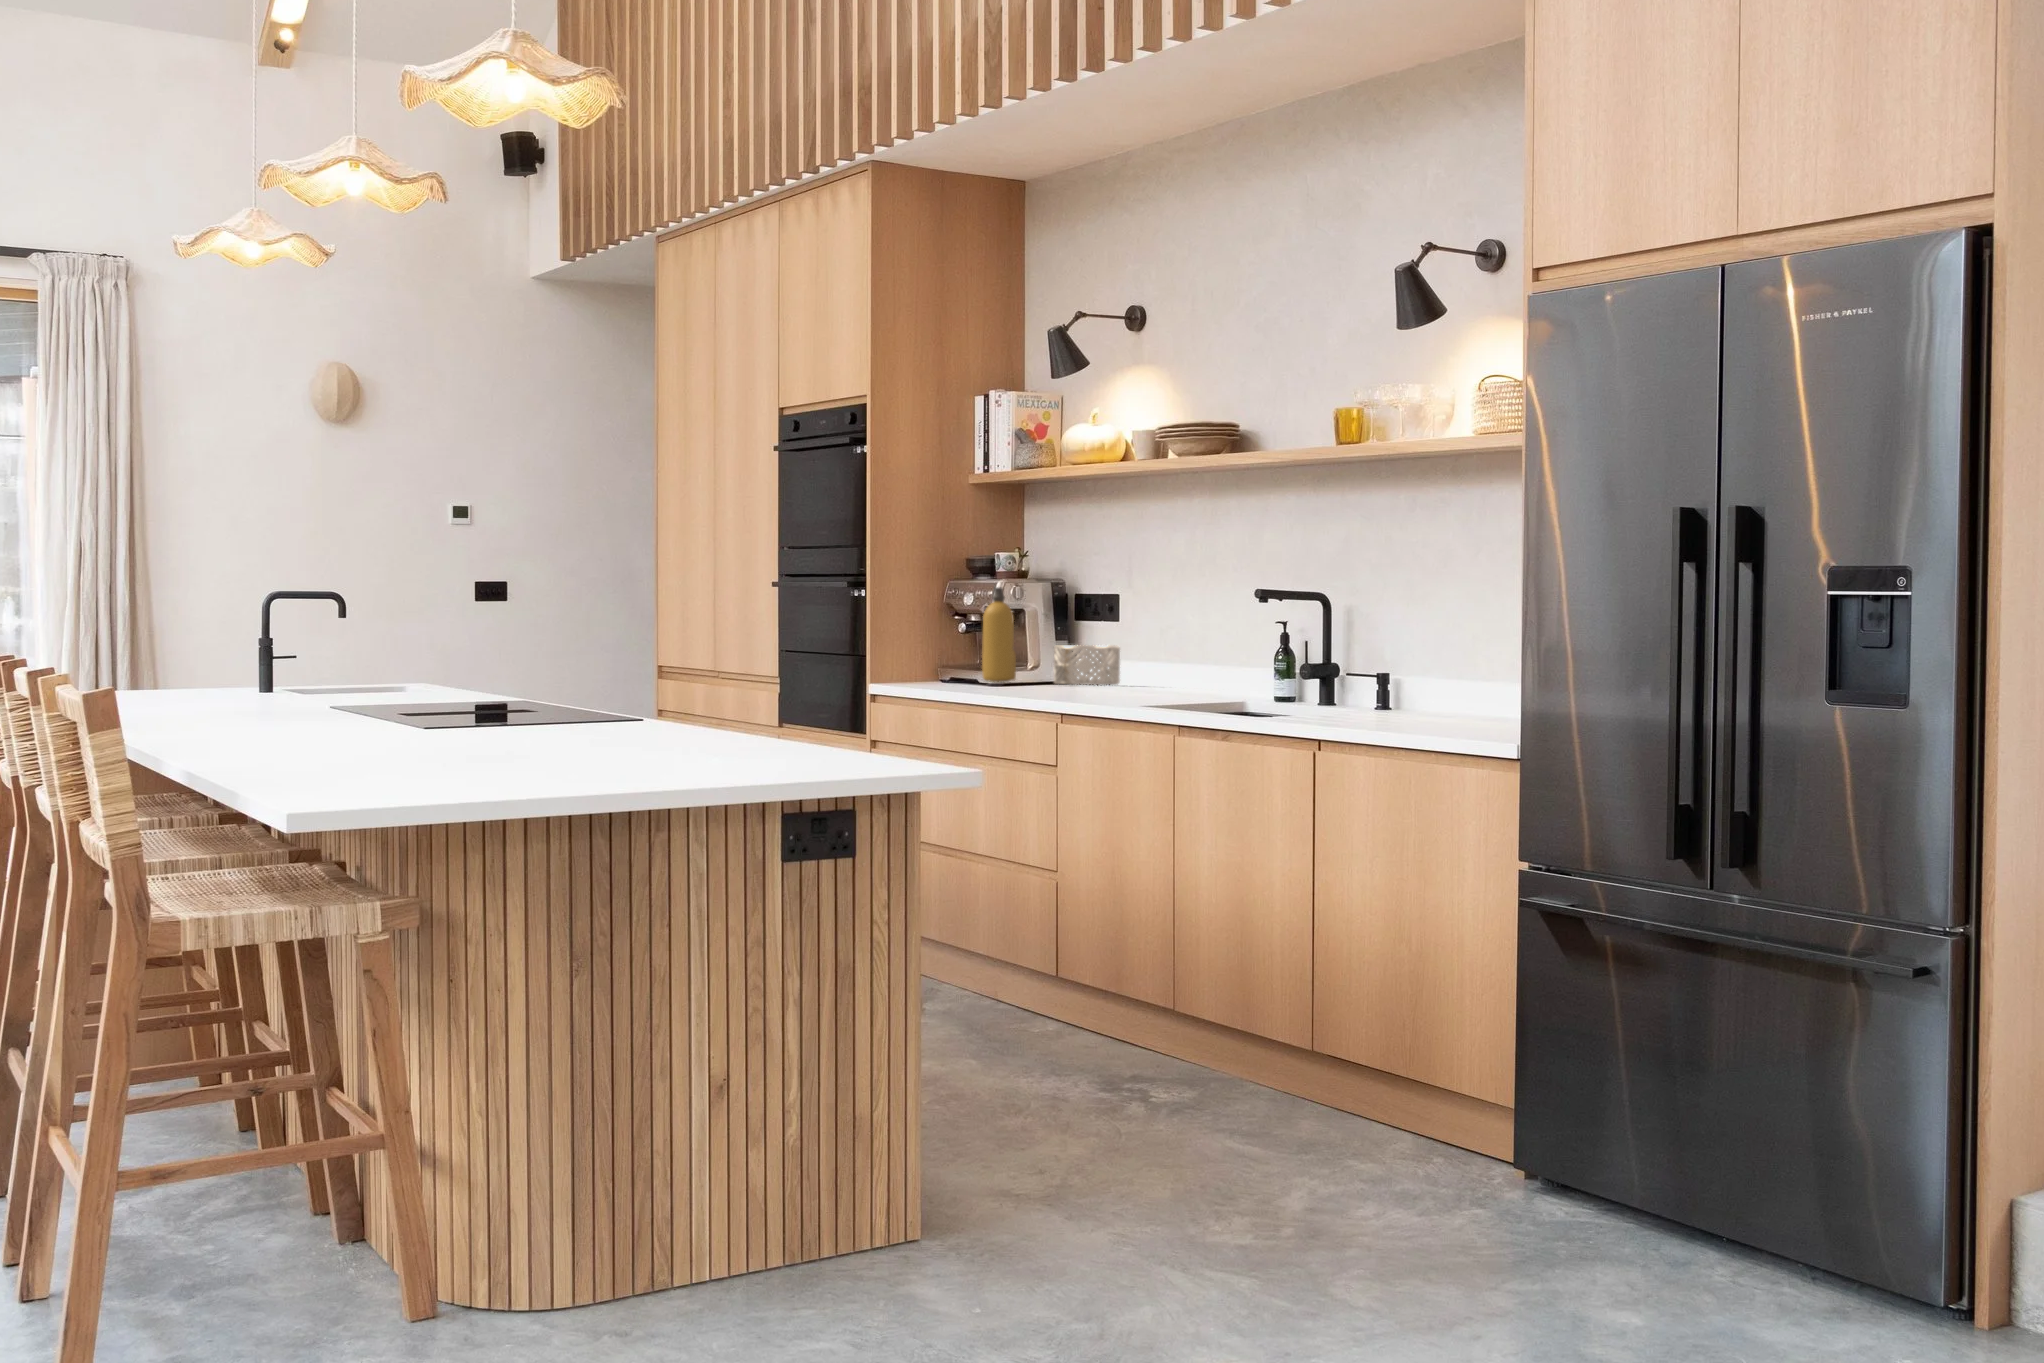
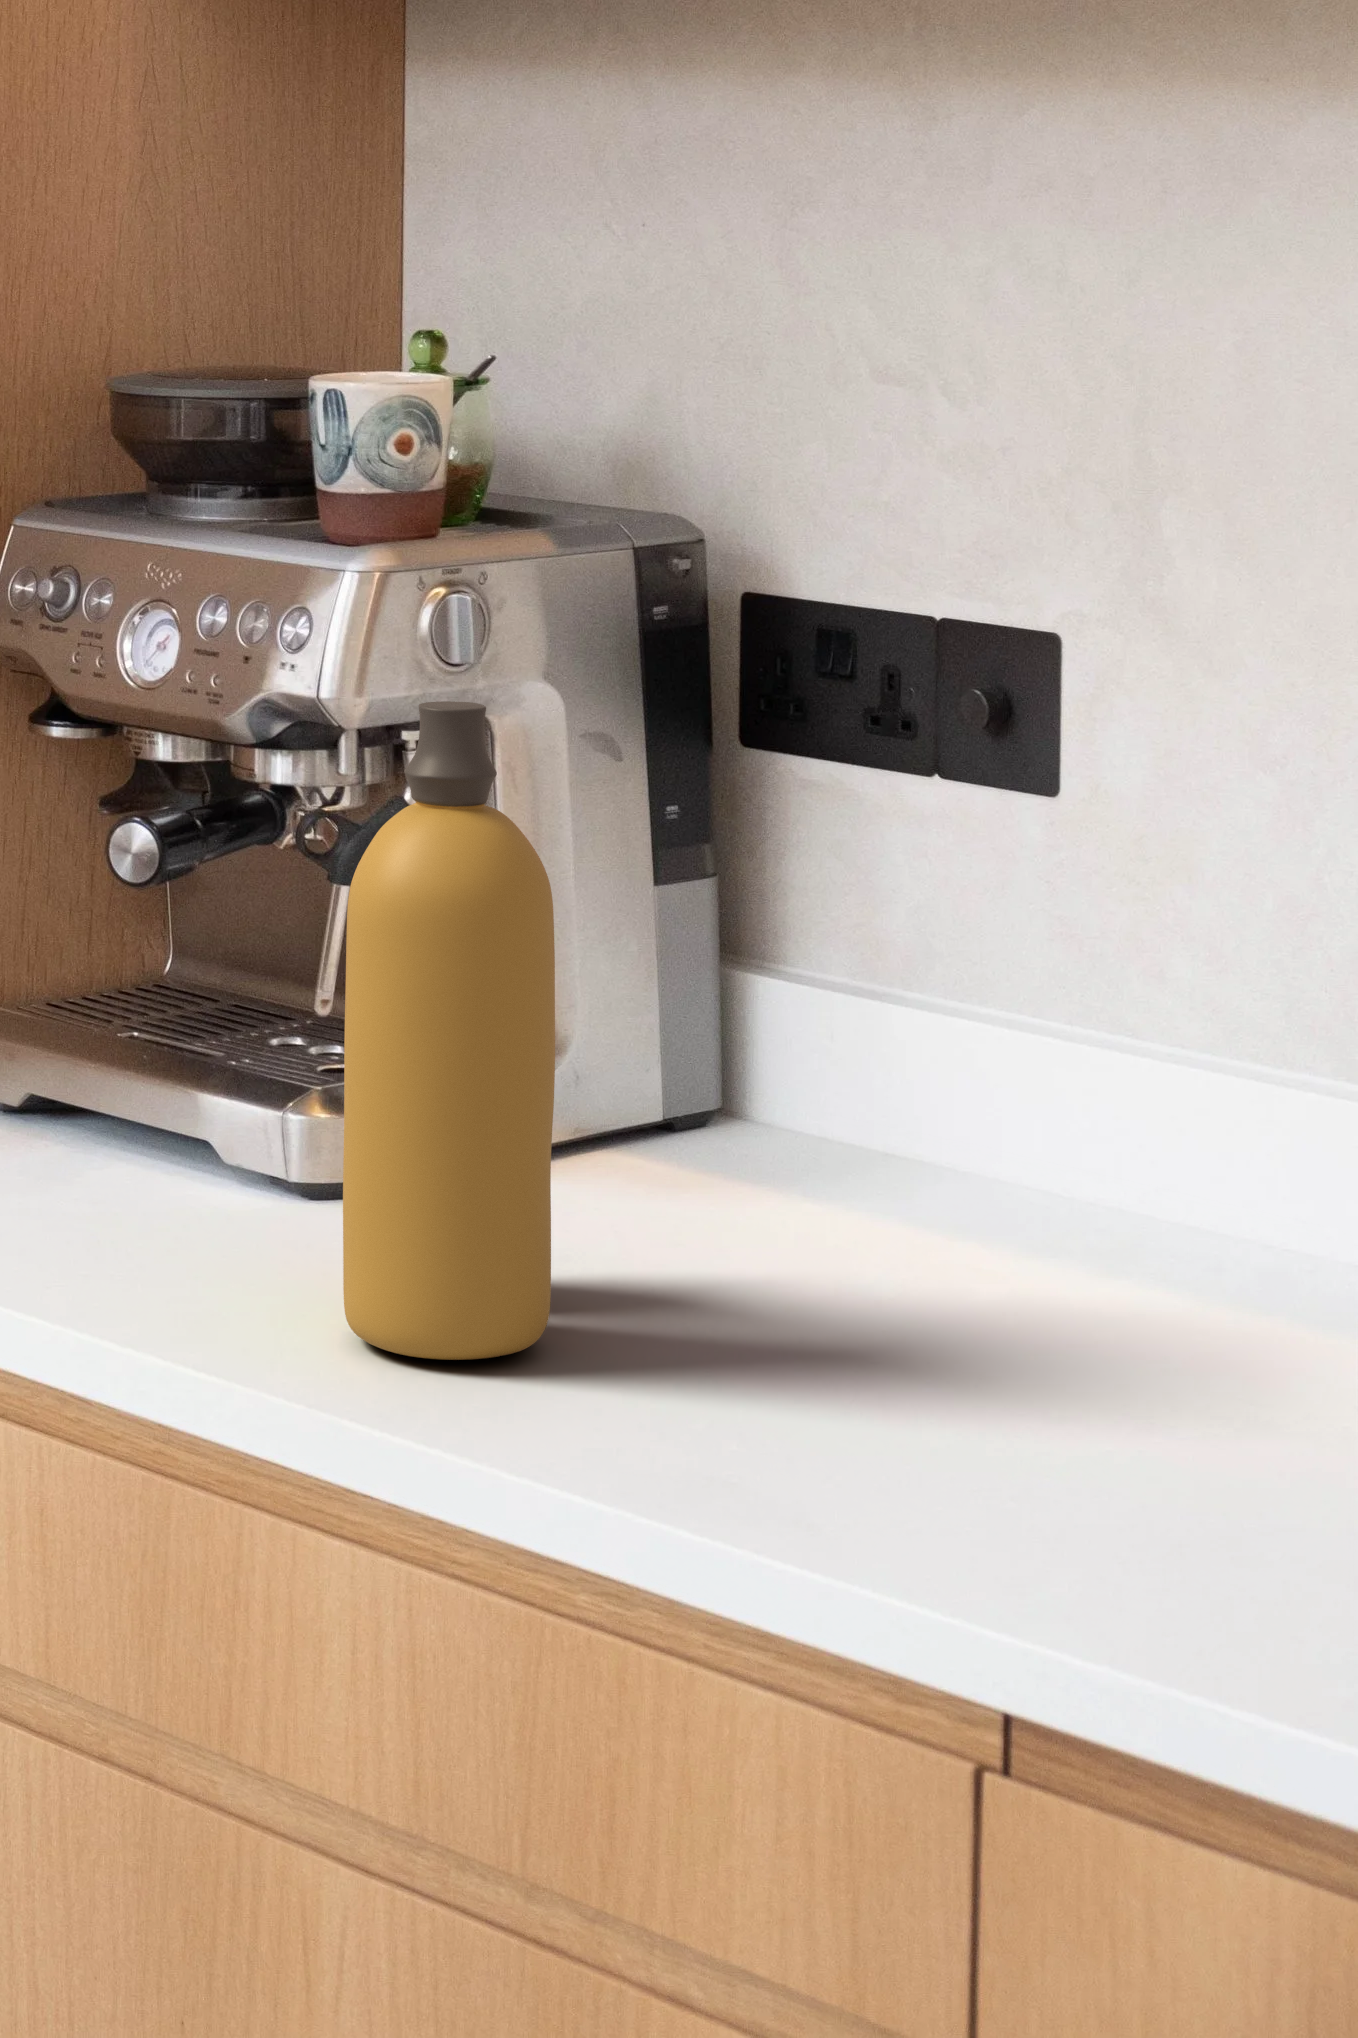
decorative bowl: present [1054,645,1120,685] -> none [742,977,1174,1330]

